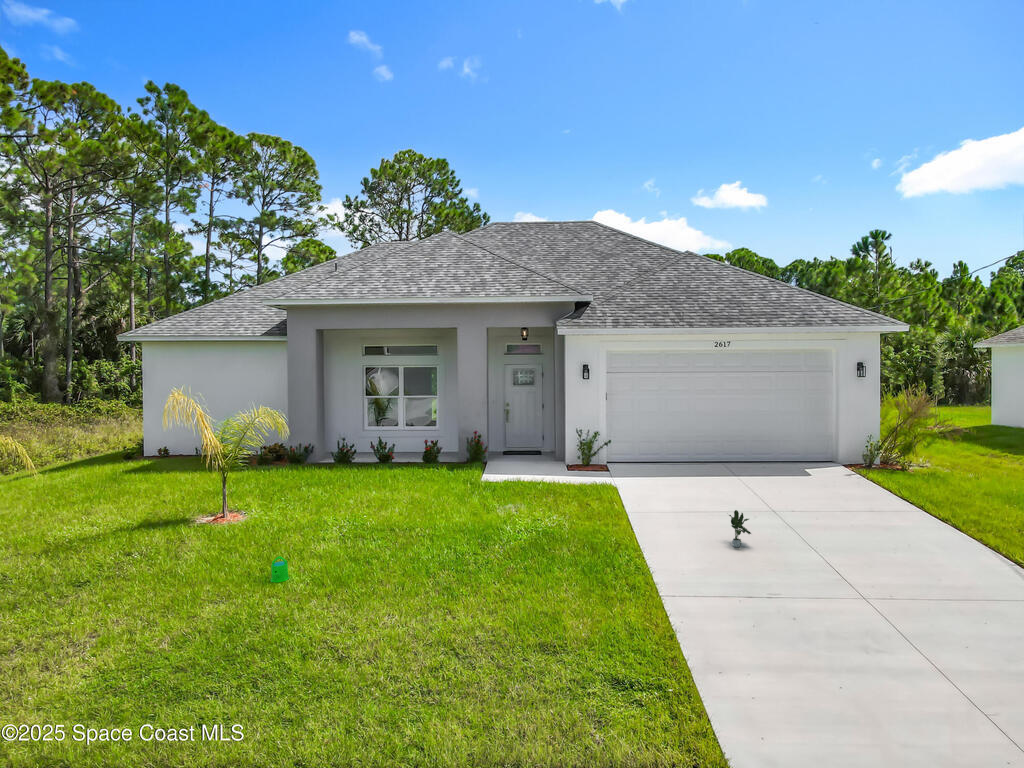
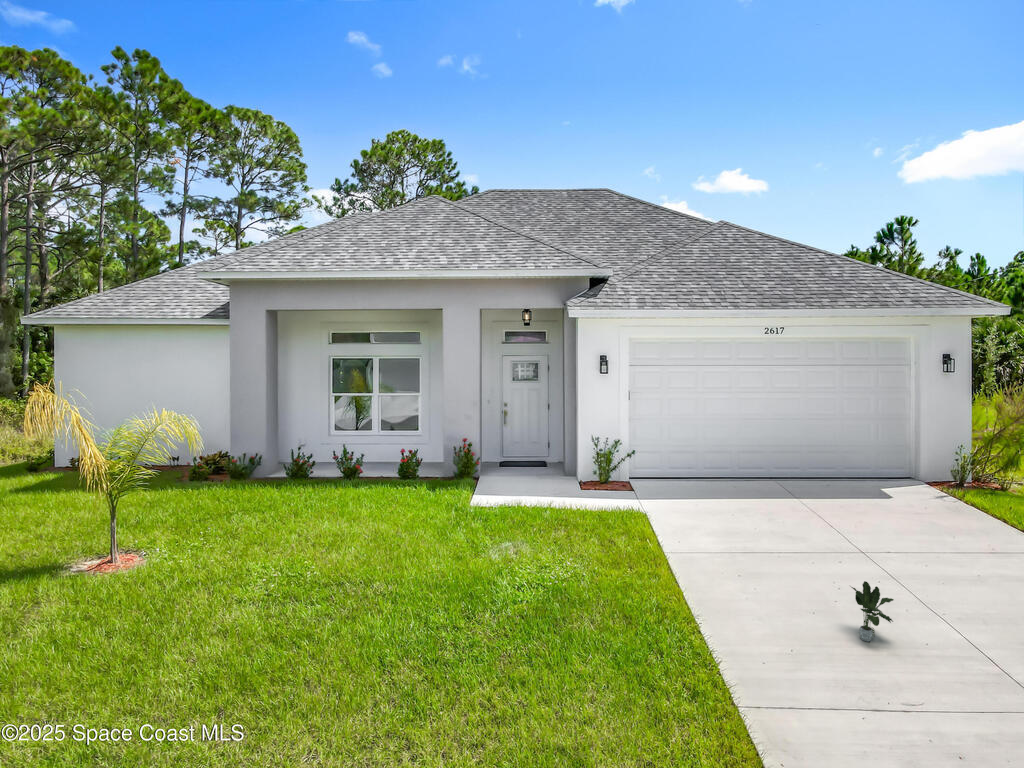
watering can: present [271,556,289,583] -> none [69,683,115,735]

